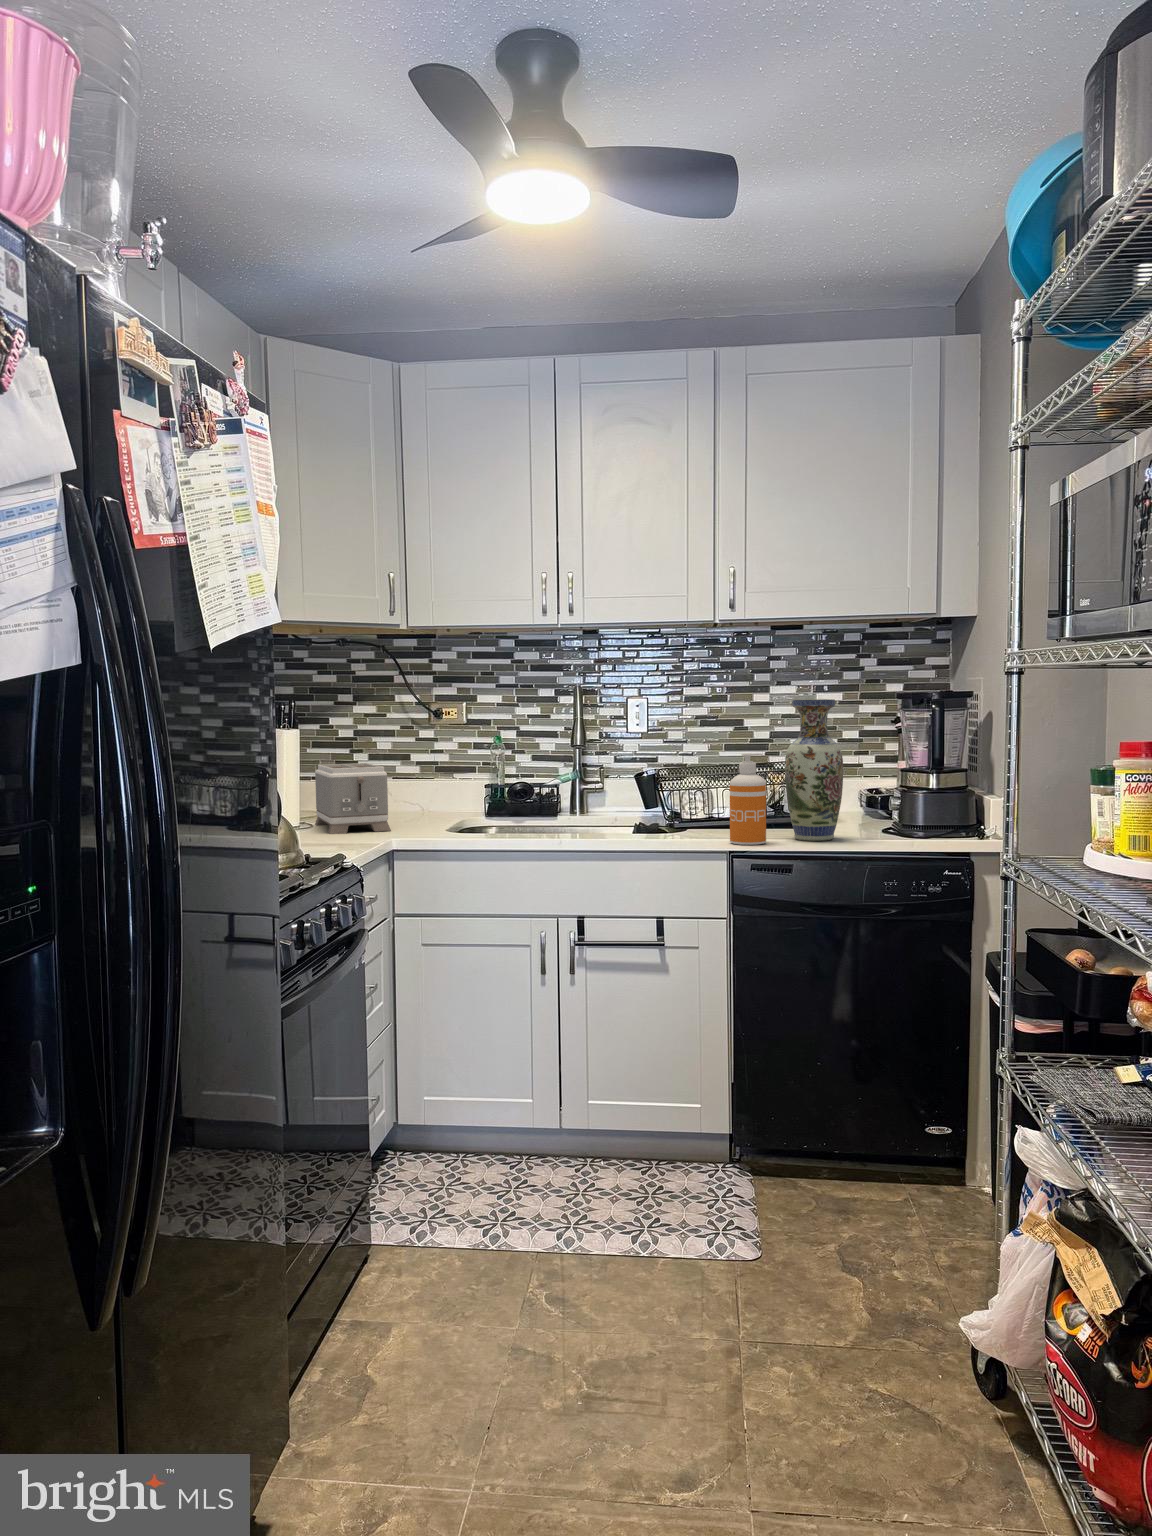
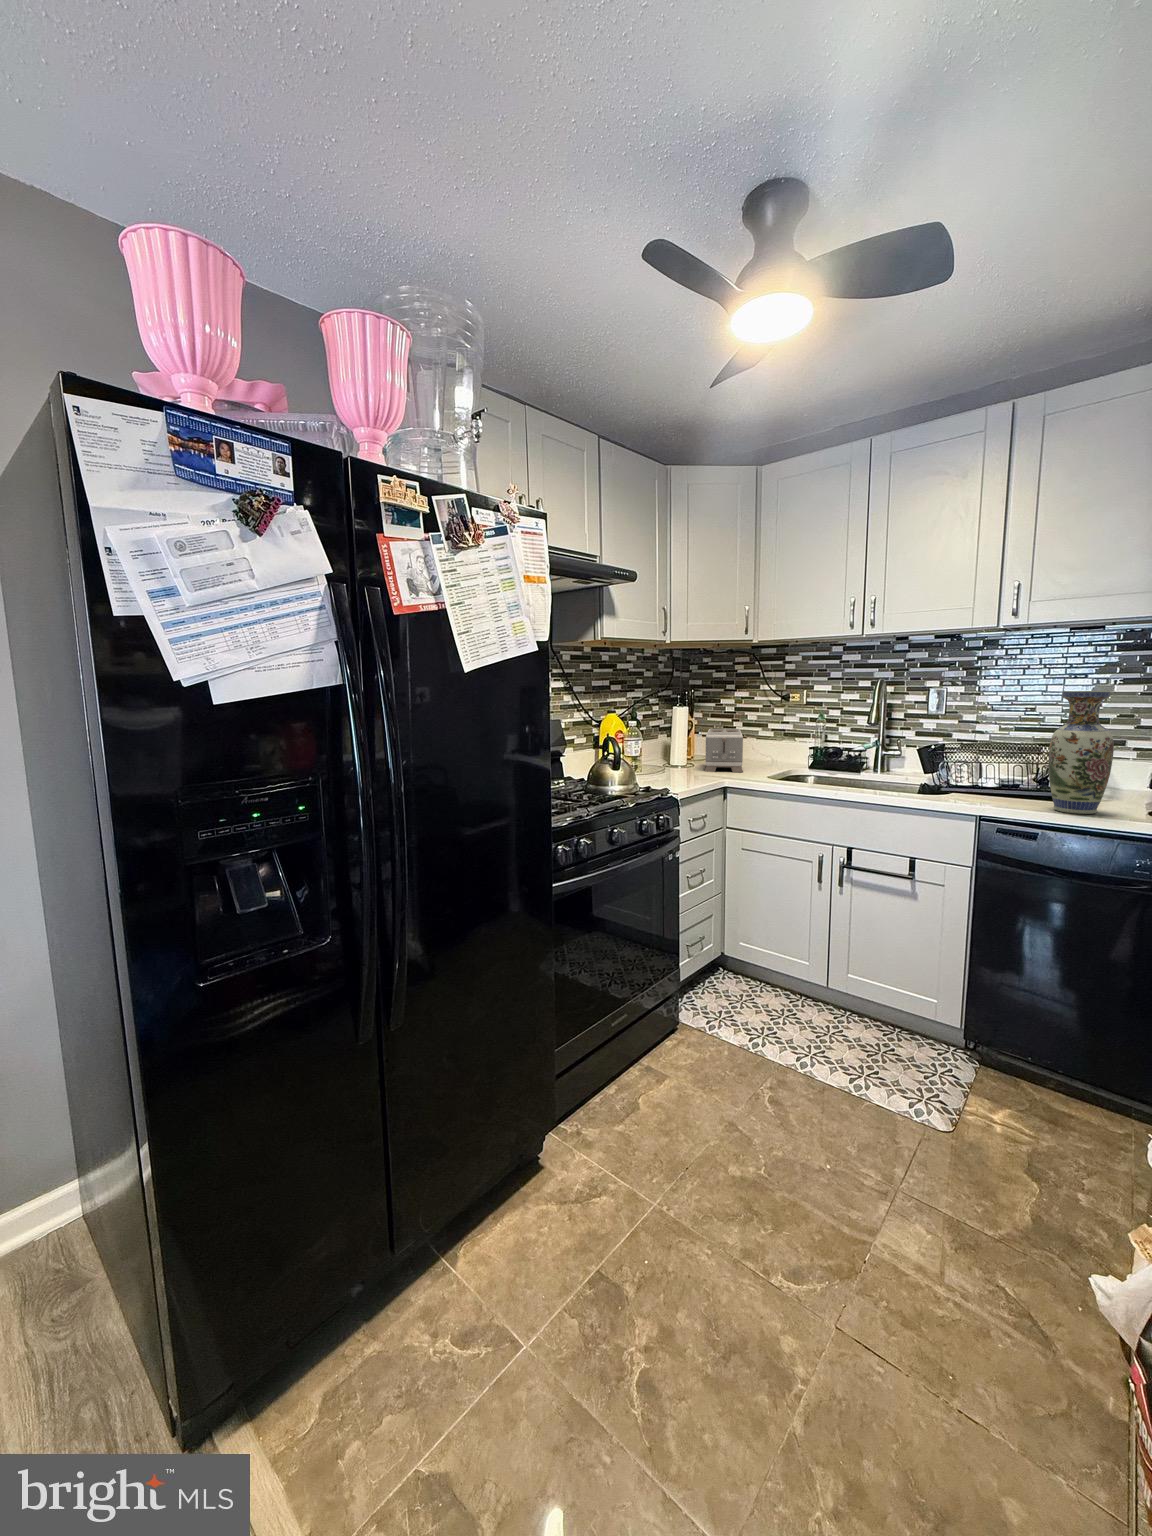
soap dispenser: present [730,753,766,845] -> none [982,736,1022,811]

